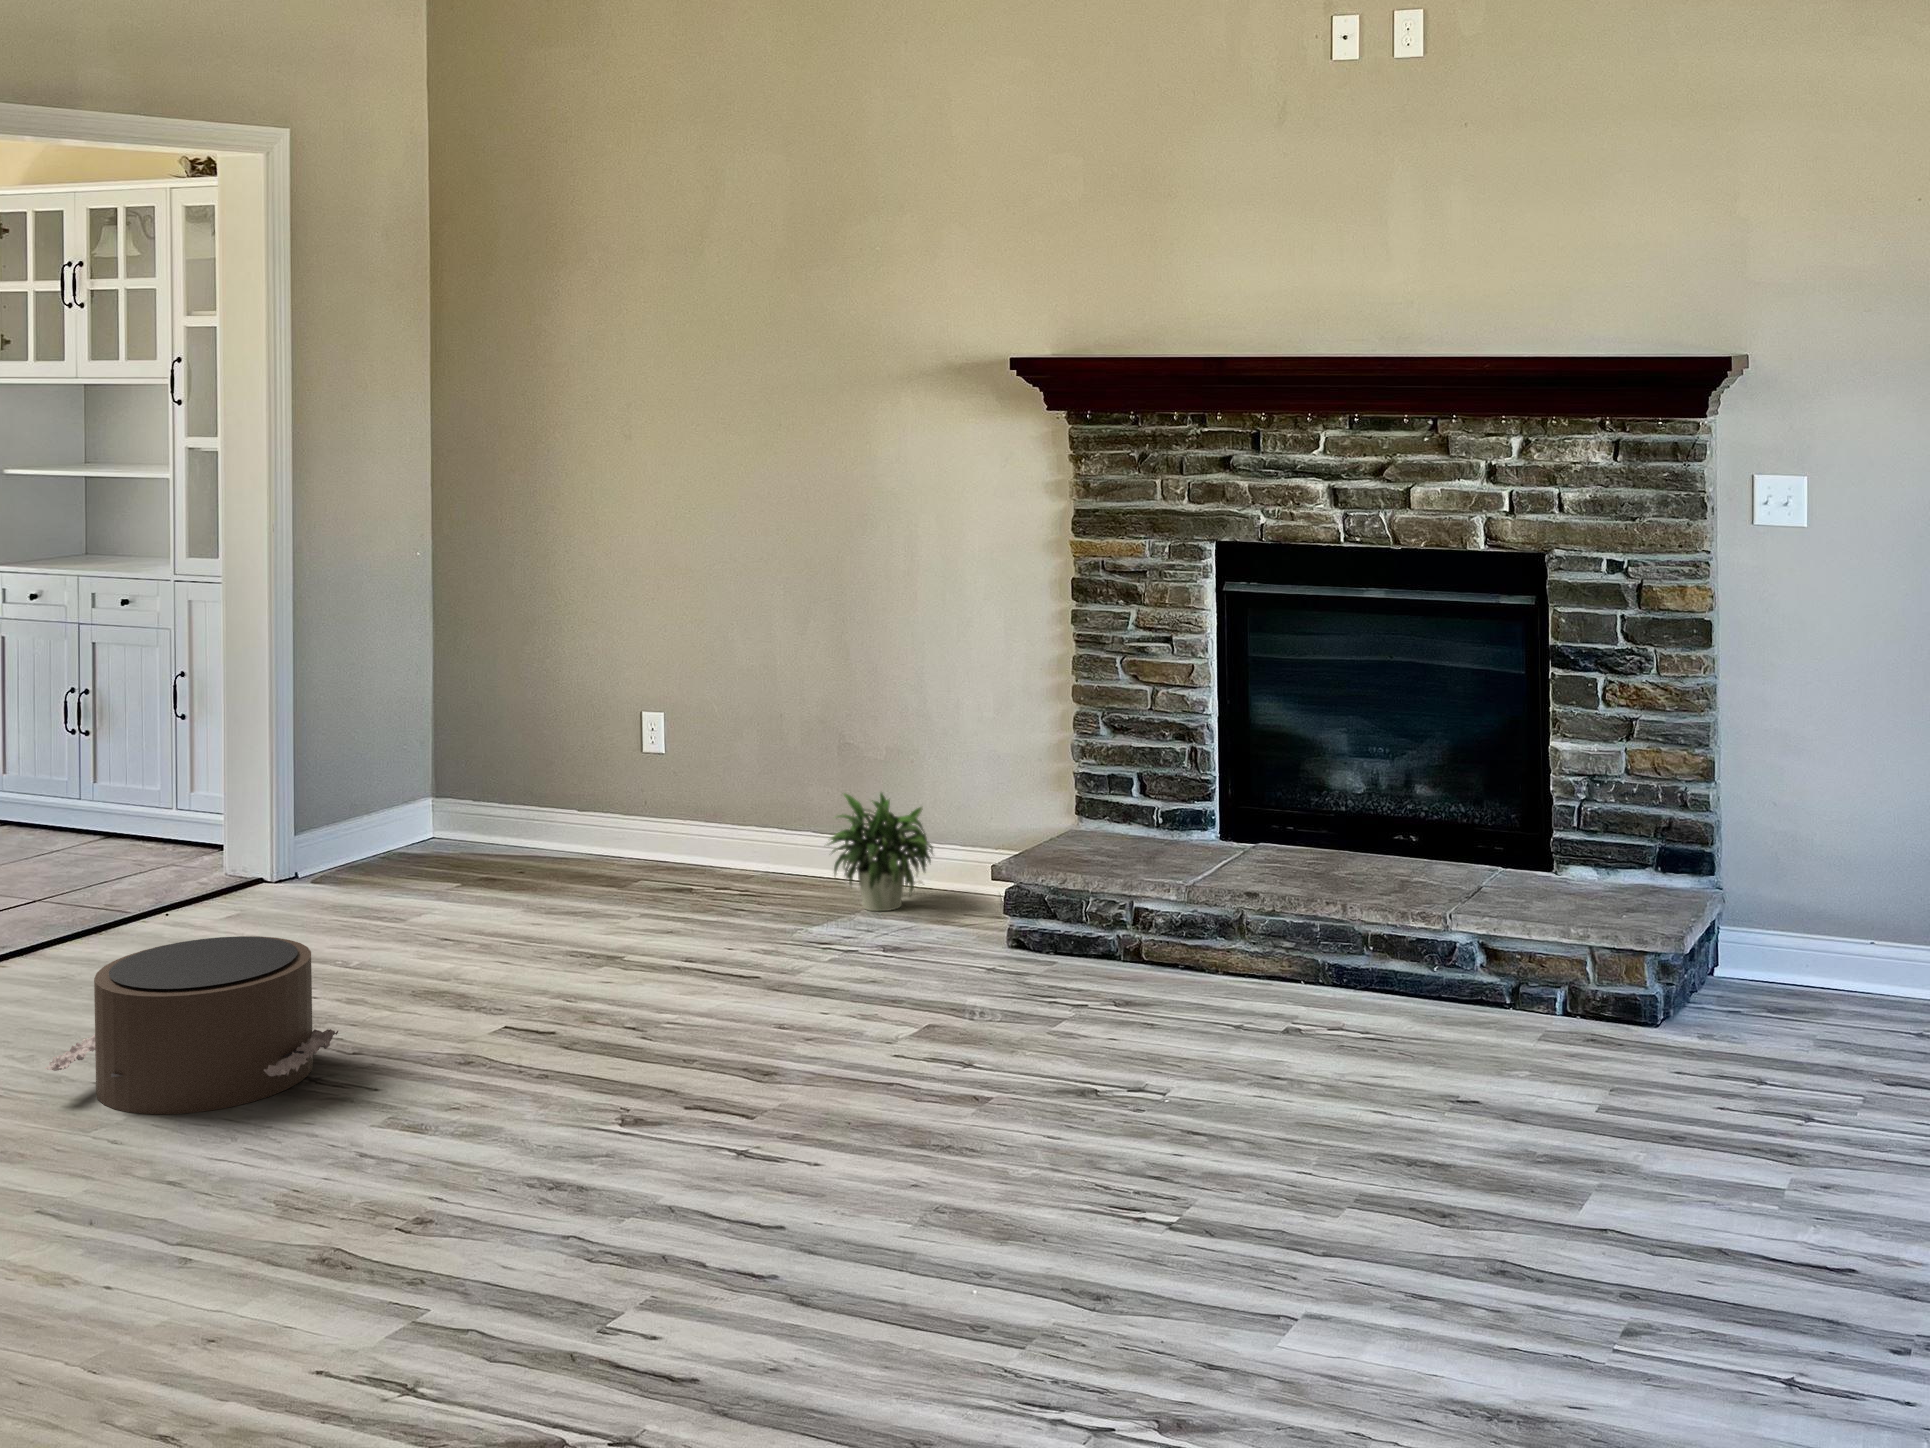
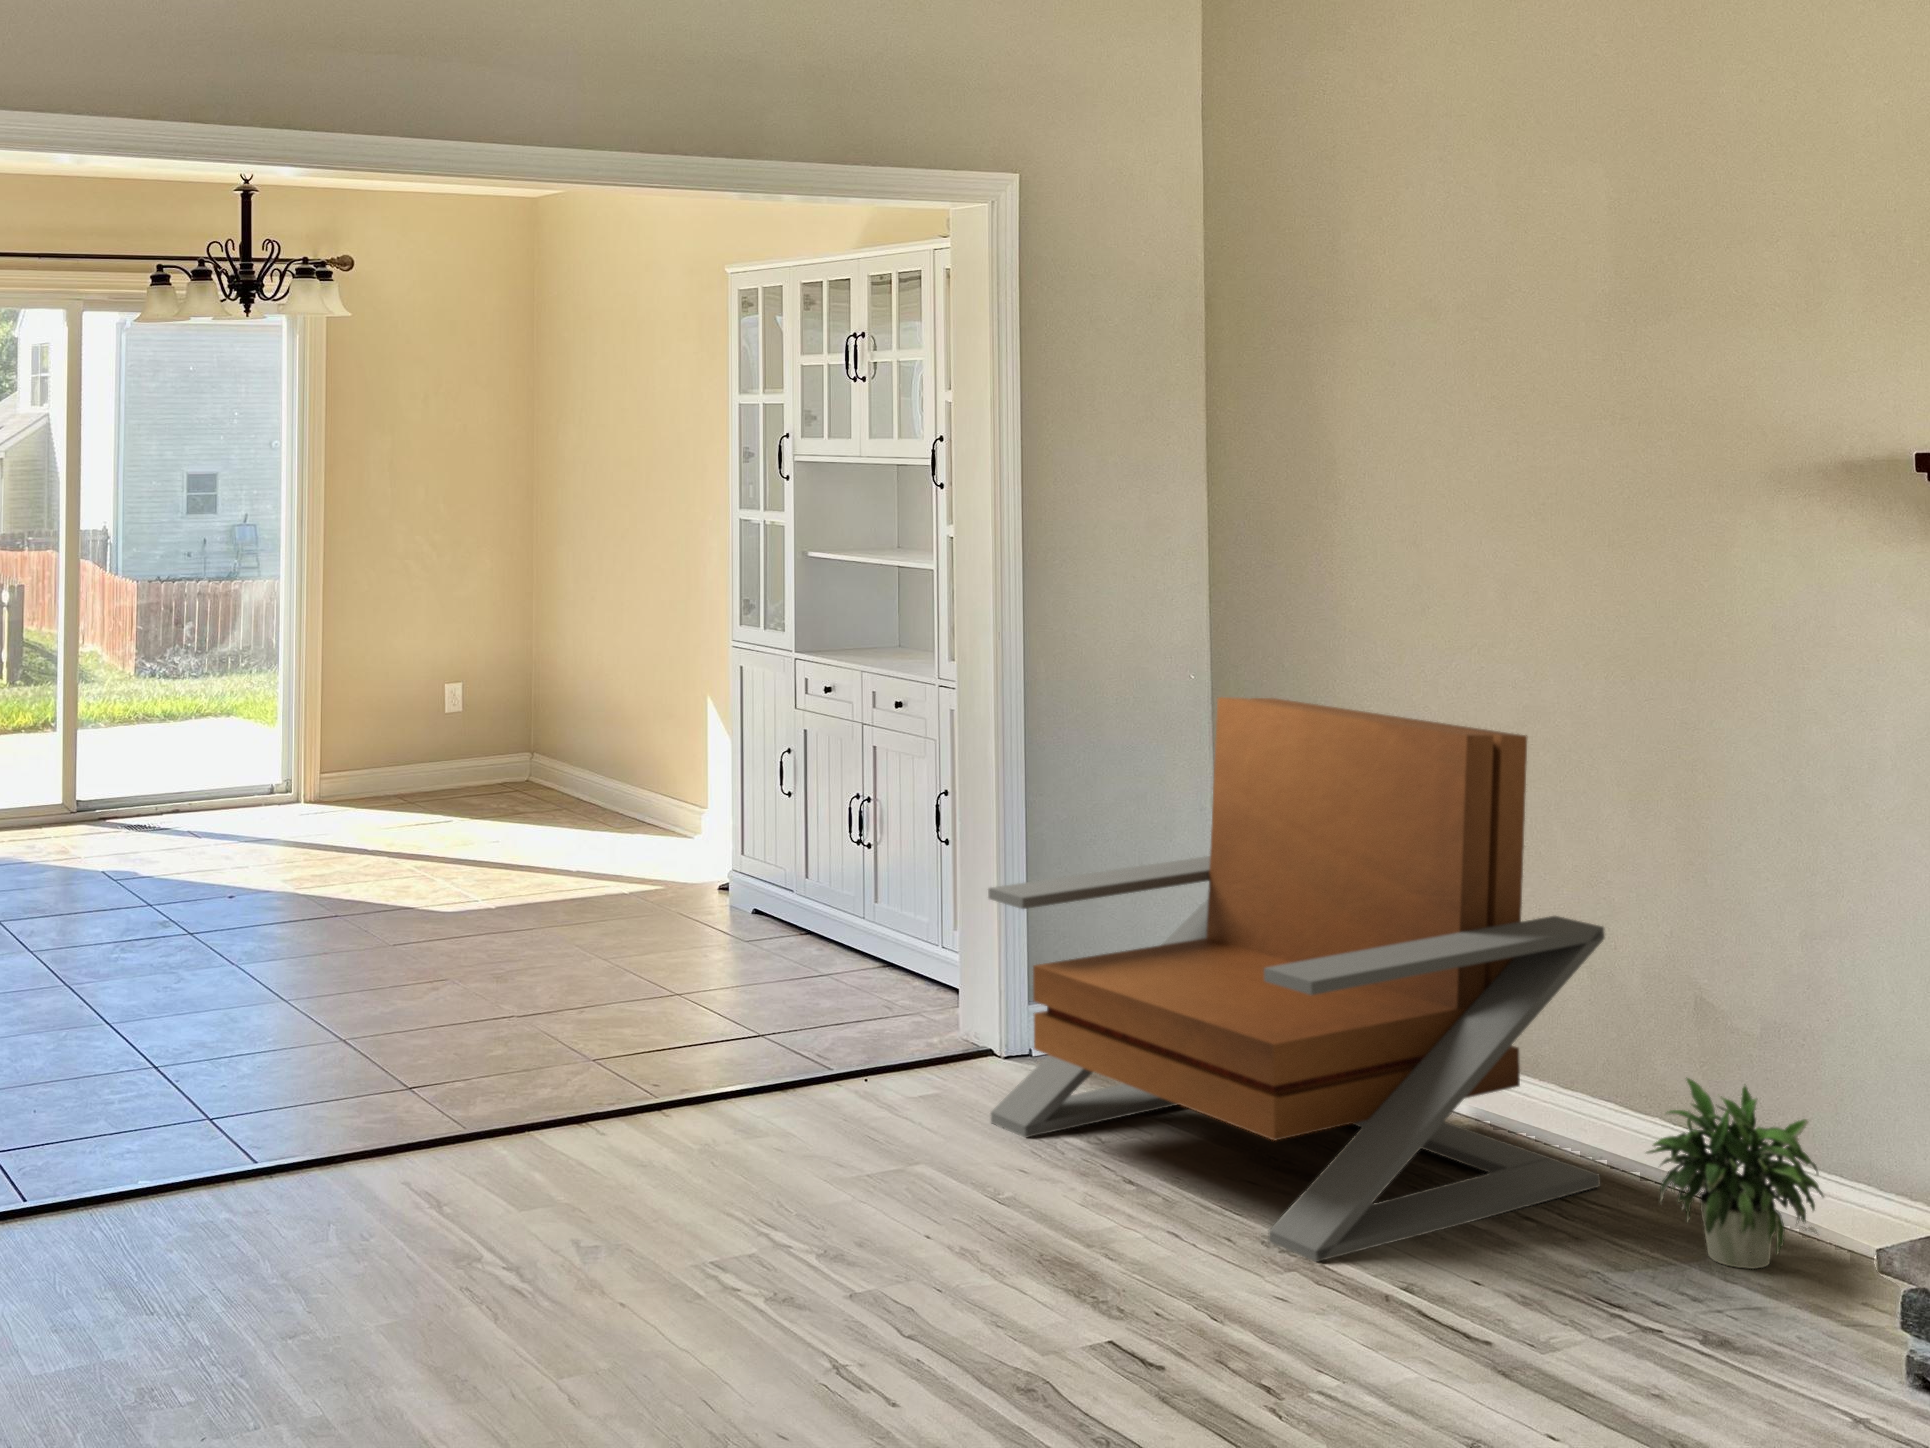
lounge chair: none [299,560,780,962] -> present [988,697,1605,1262]
pouf: present [45,936,338,1114] -> none [566,1140,889,1372]

